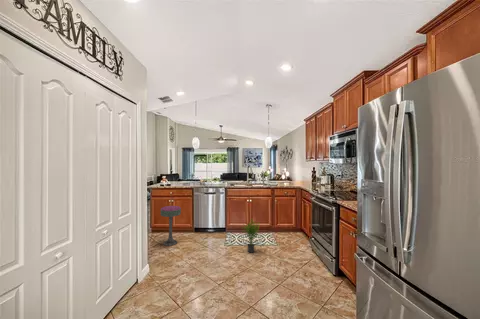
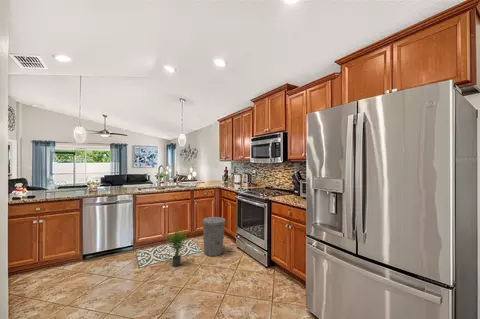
bar stool: present [161,206,181,246] -> none [31,225,69,287]
trash can: none [276,215,299,252] -> present [202,217,226,256]

